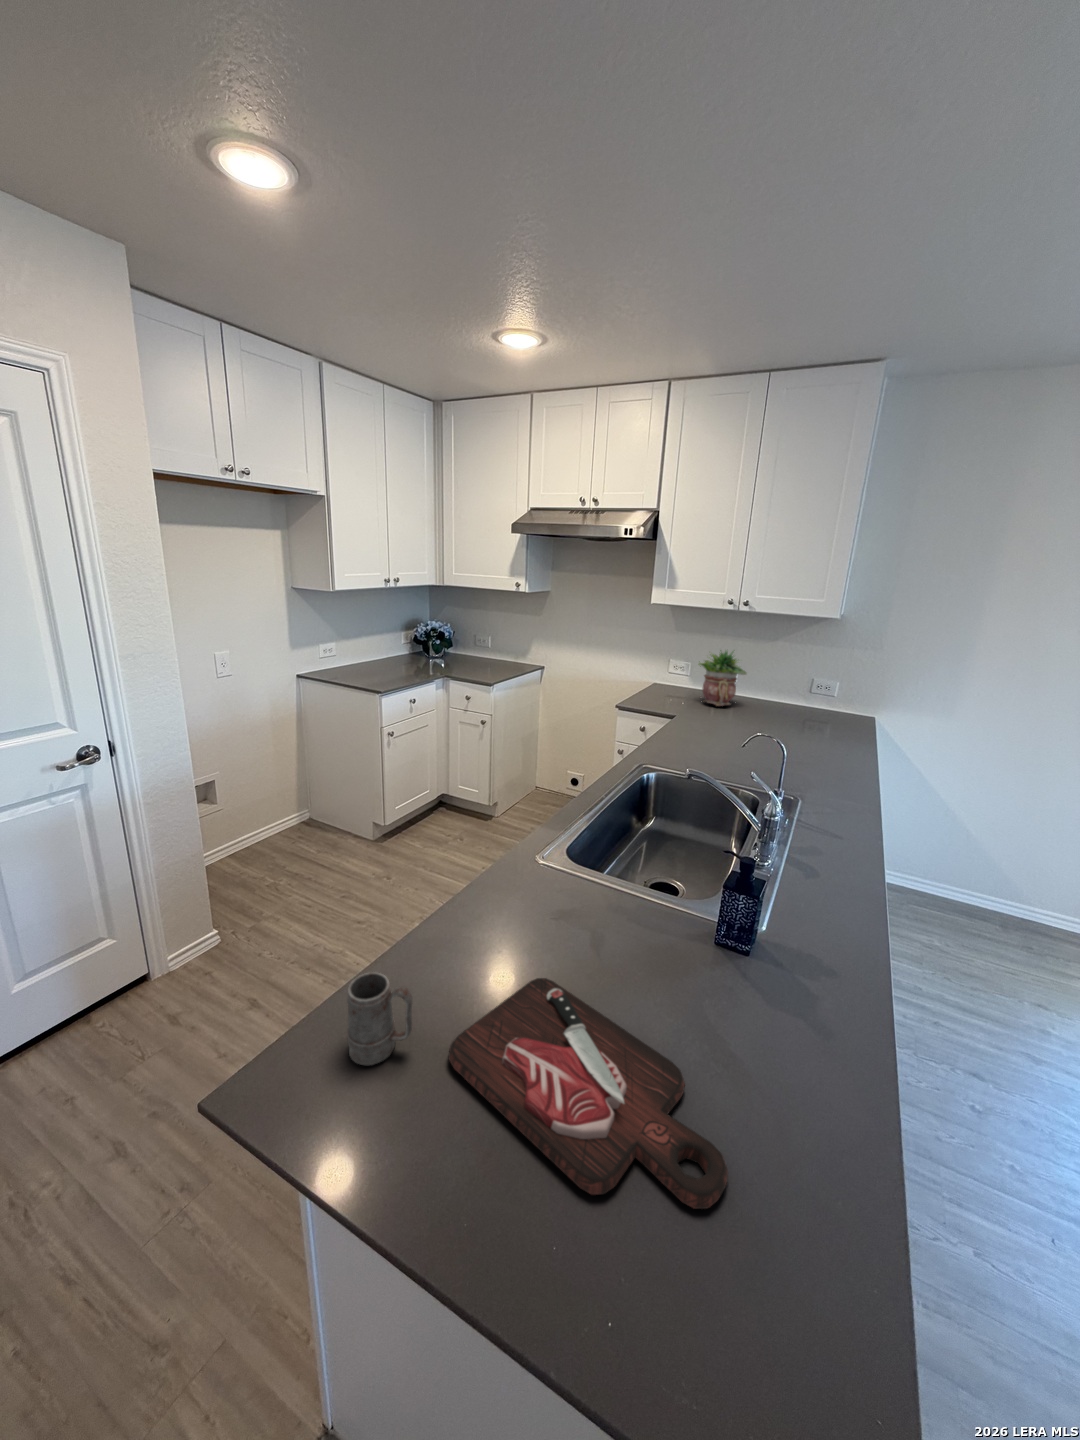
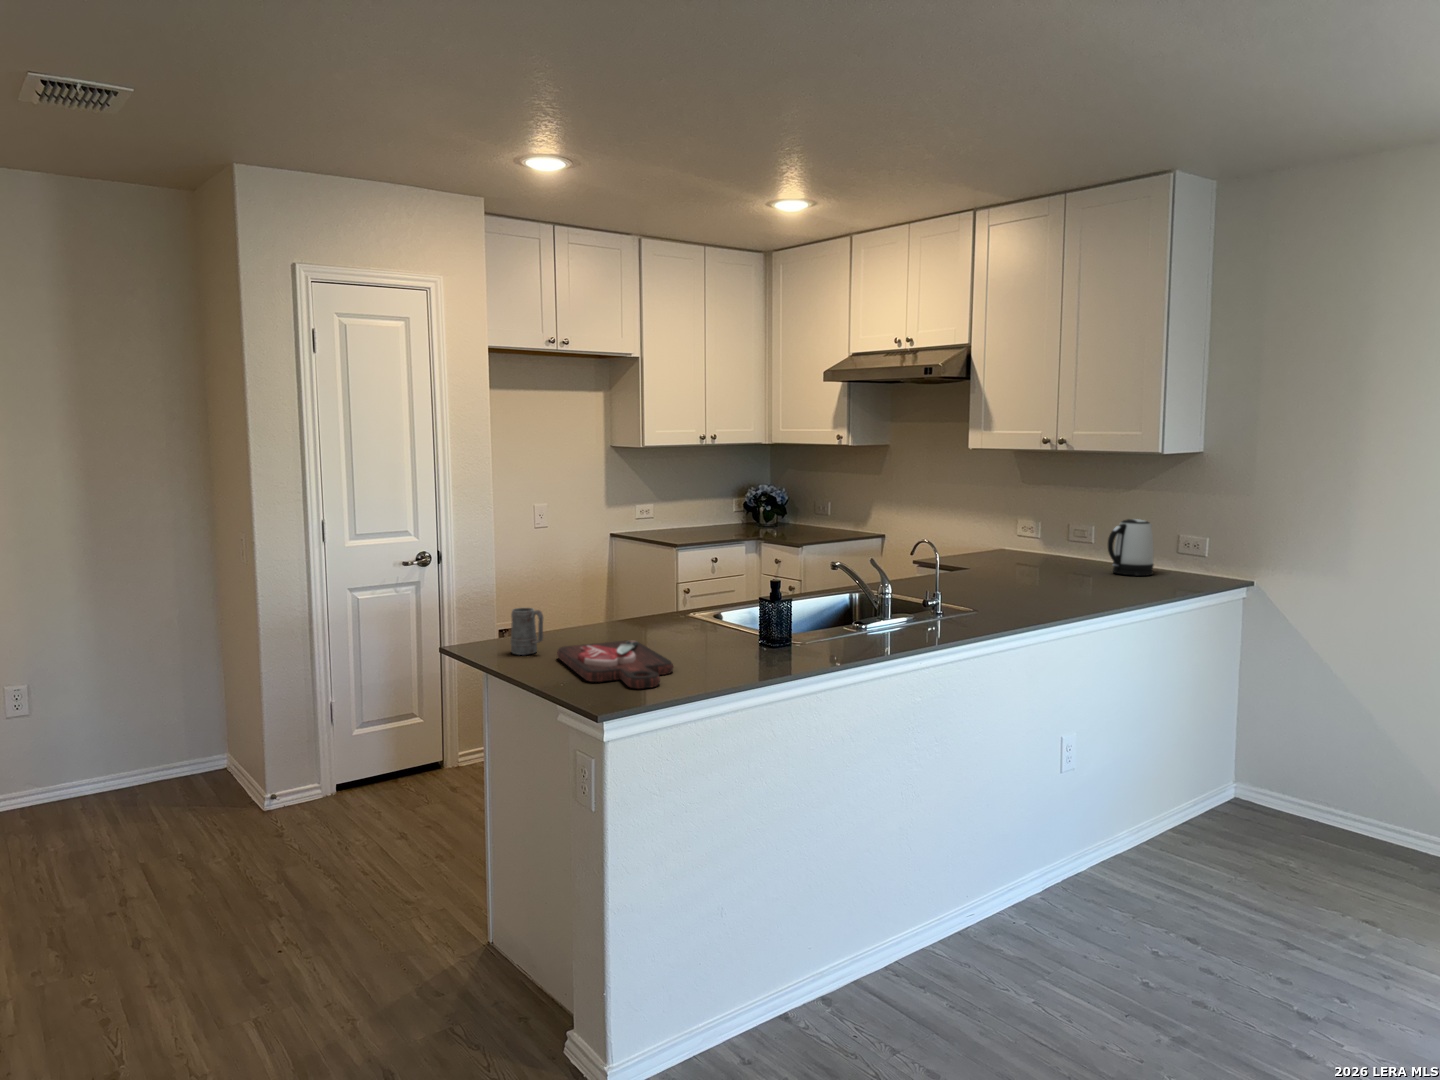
potted plant: present [698,651,746,706] -> none [1022,496,1081,565]
kettle: none [773,669,809,716] -> present [1108,519,1154,576]

